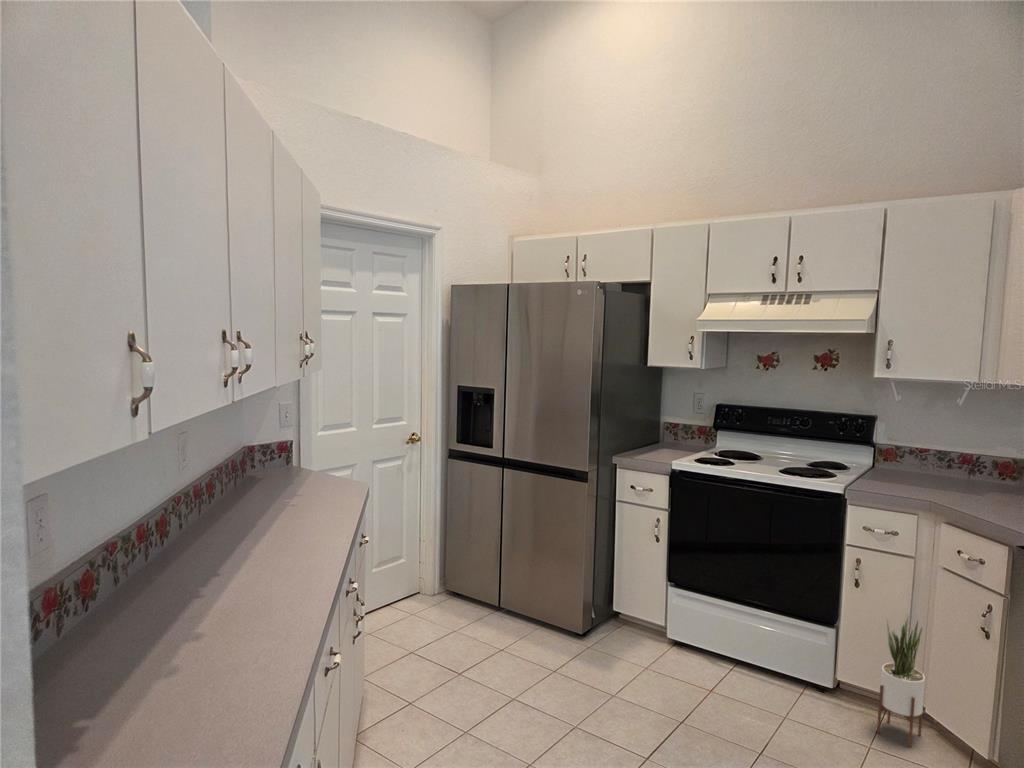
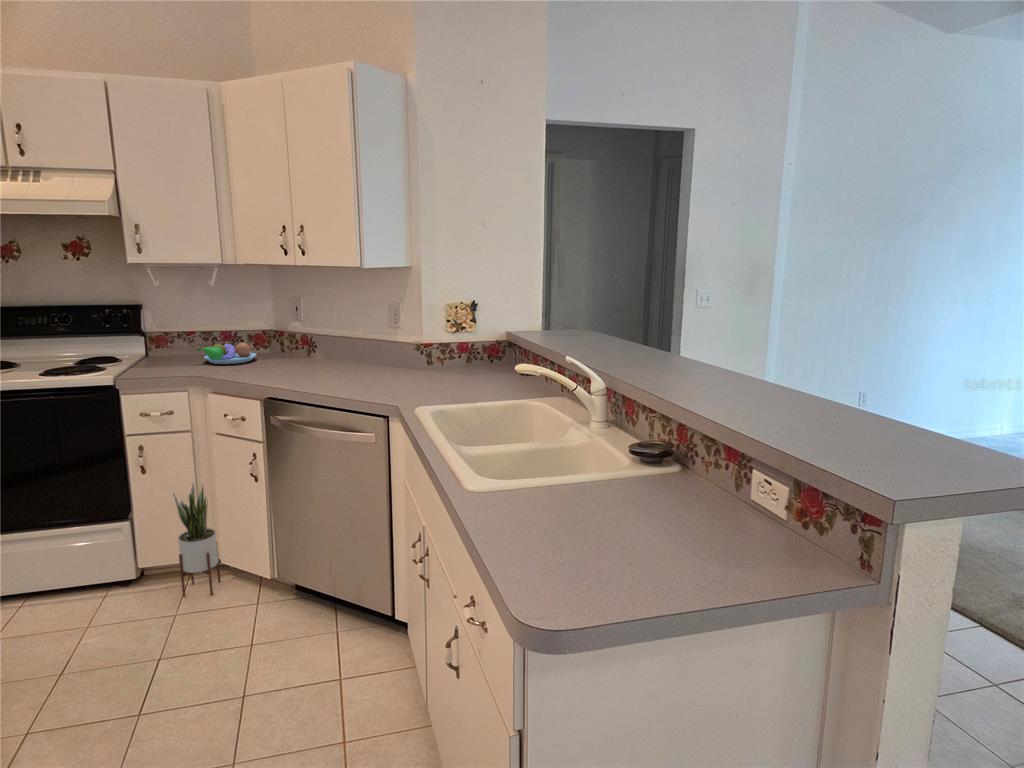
fruit bowl: none [932,464,1005,495] -> present [198,341,256,364]

